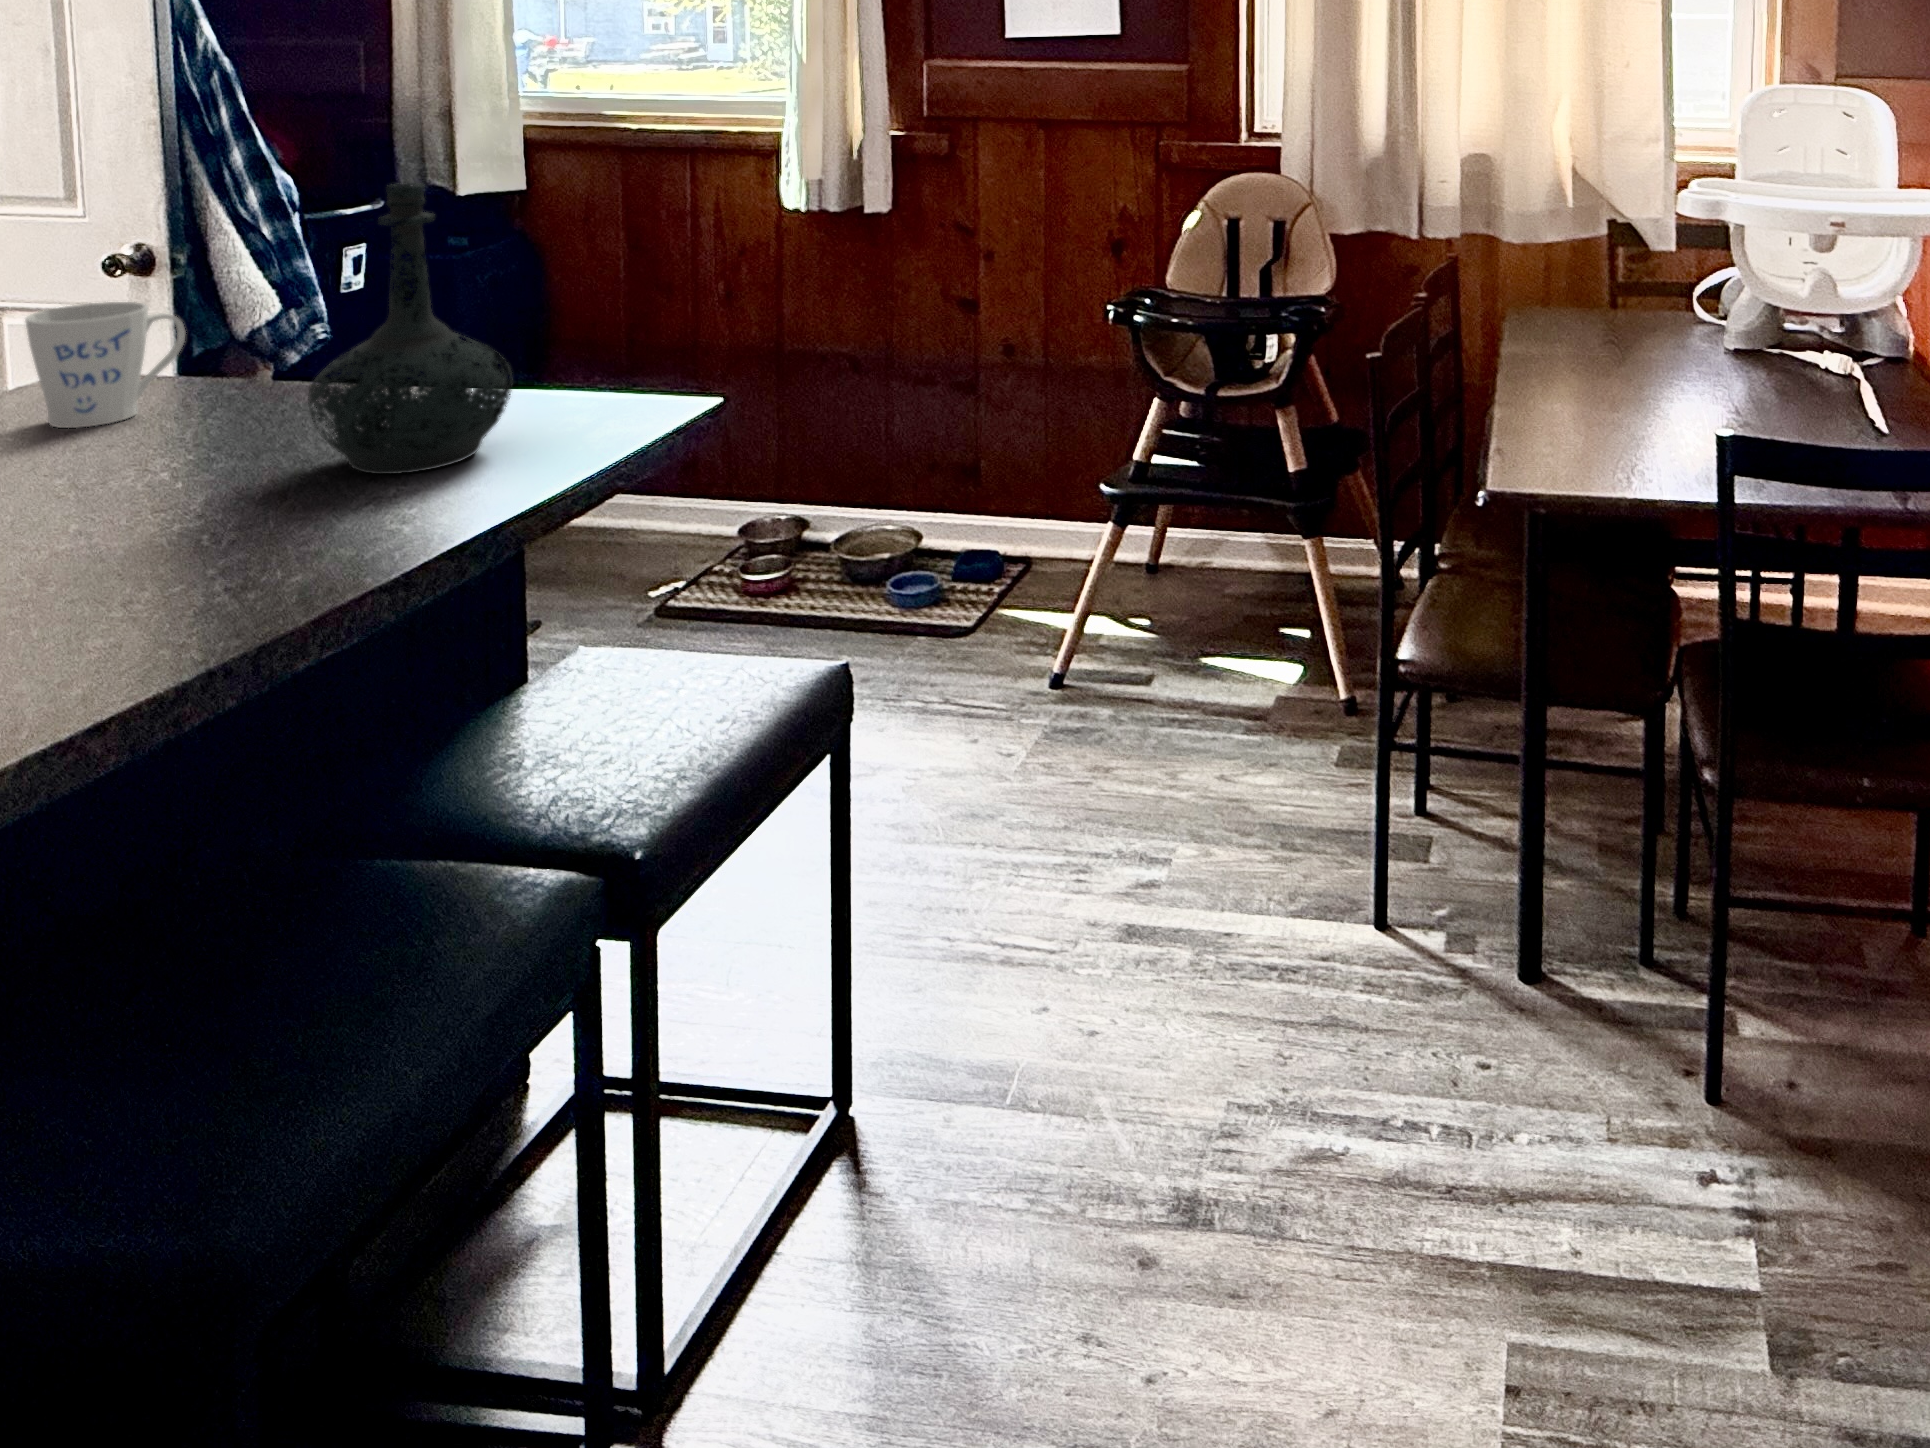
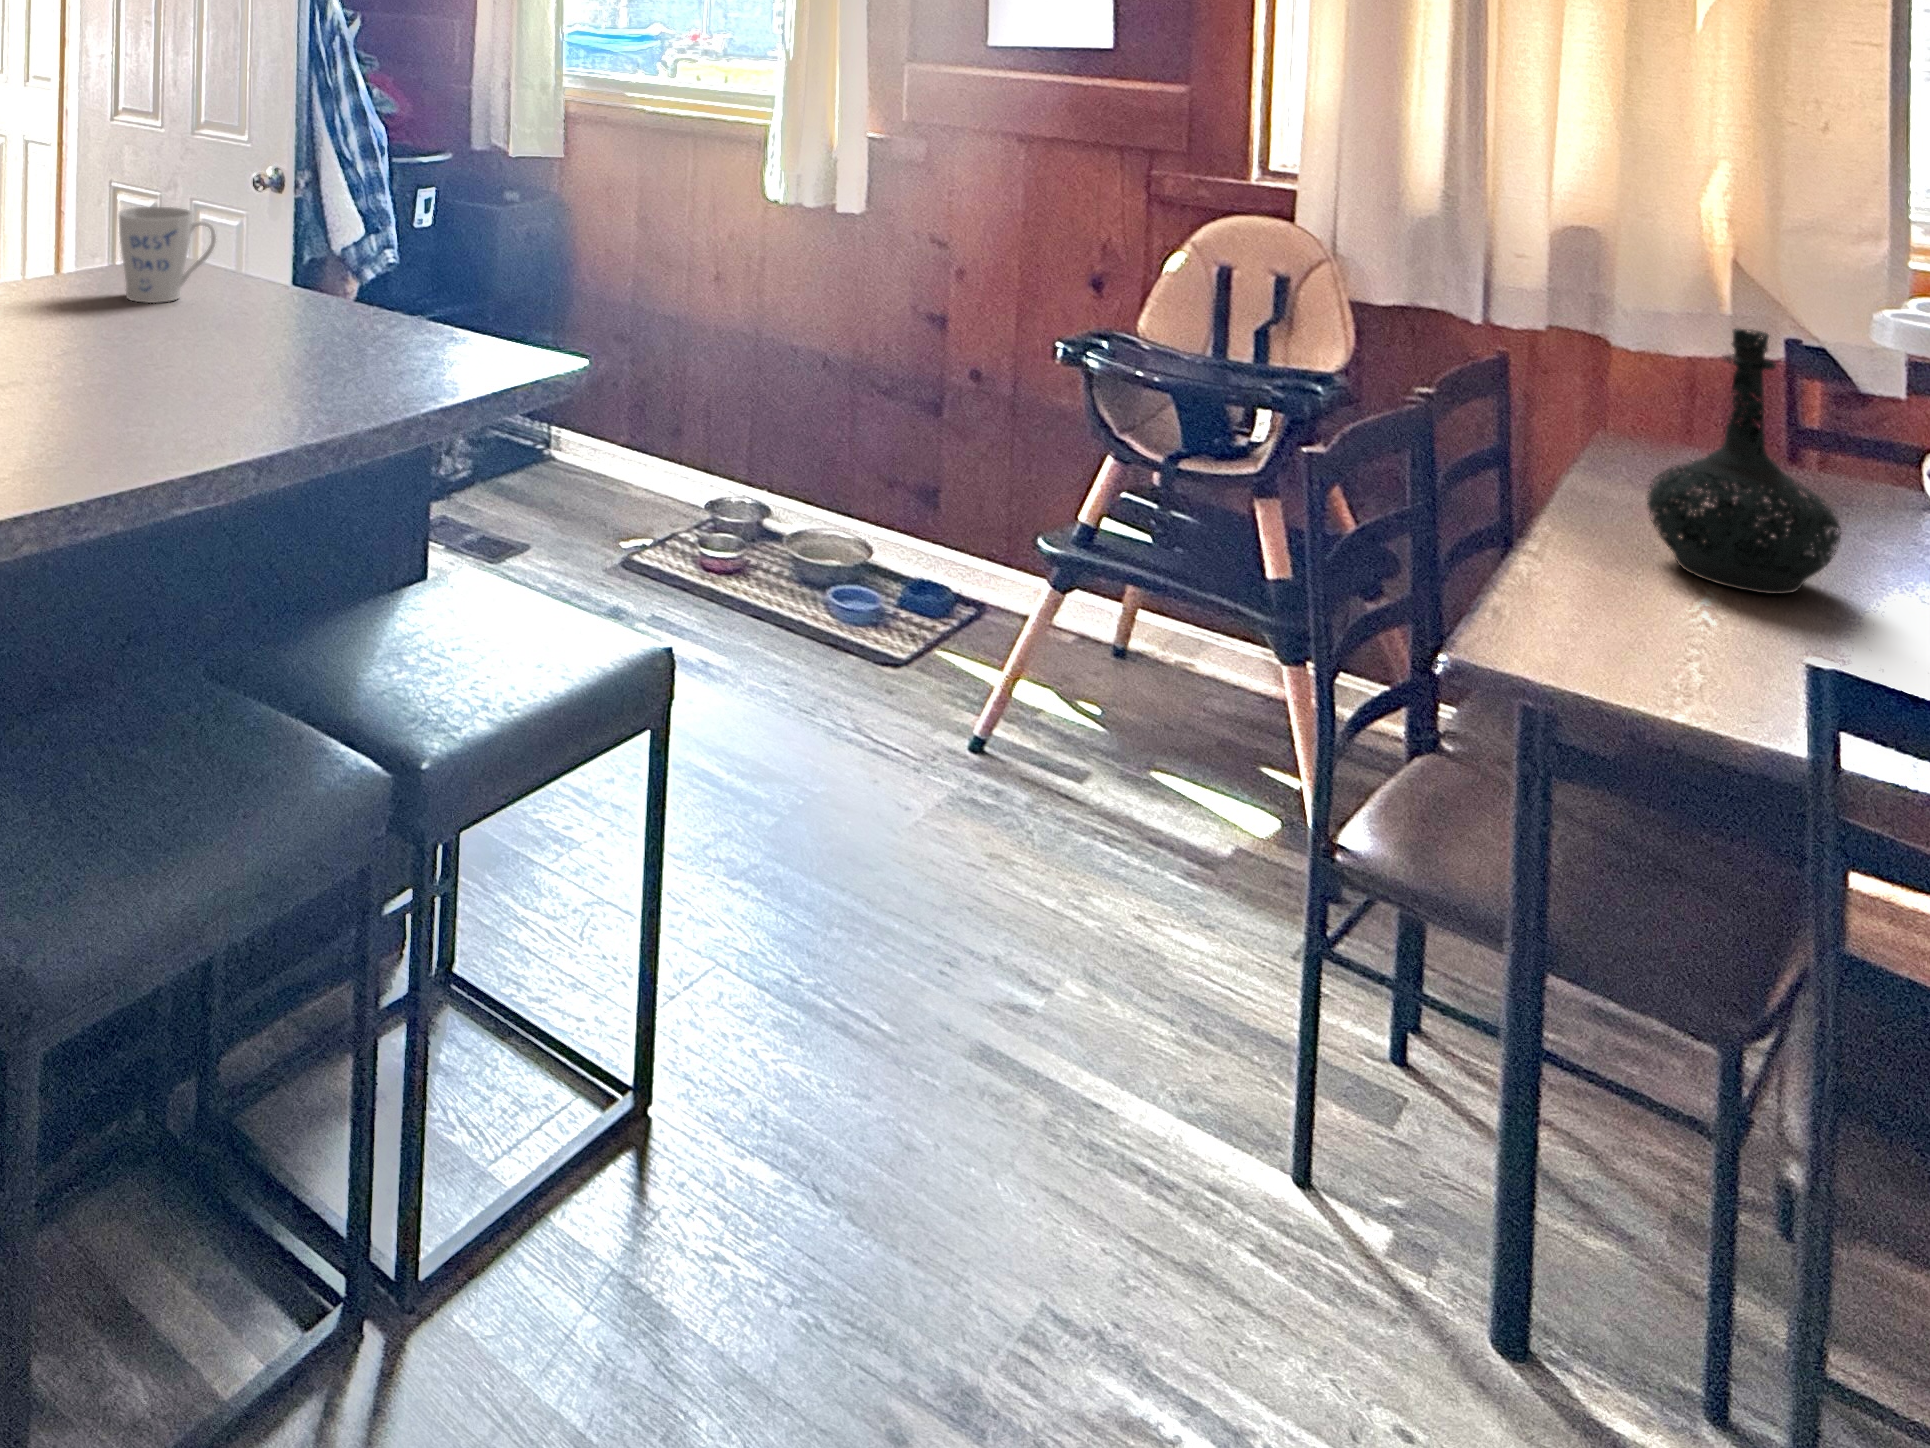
bottle: present [308,183,513,474] -> present [1647,328,1841,594]

